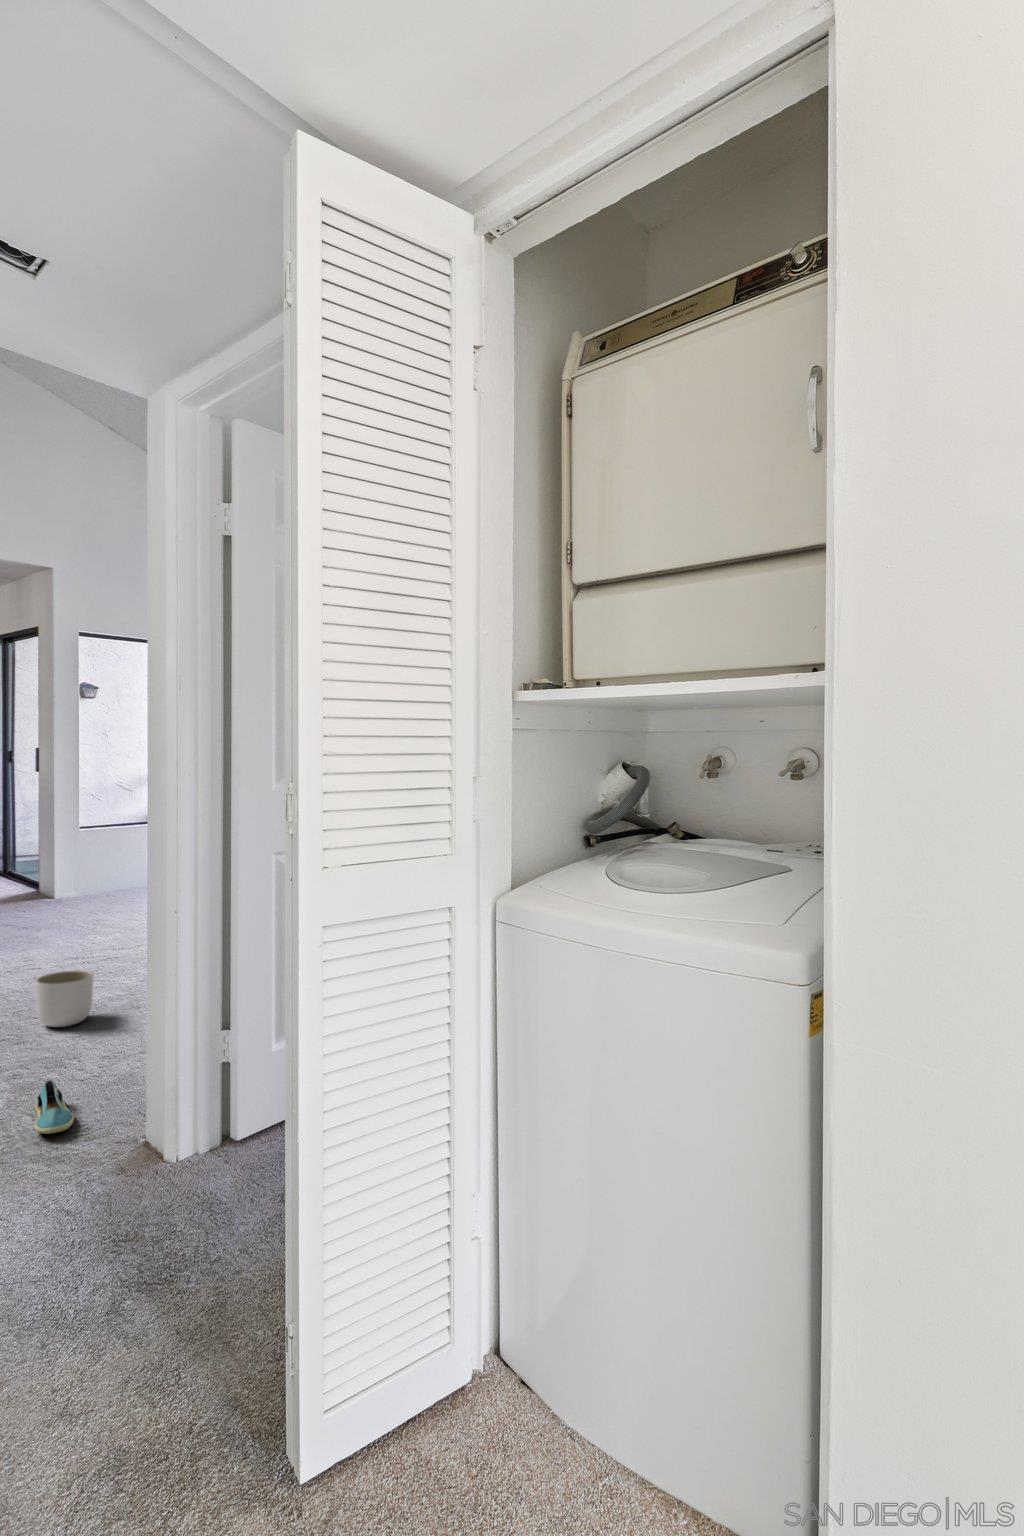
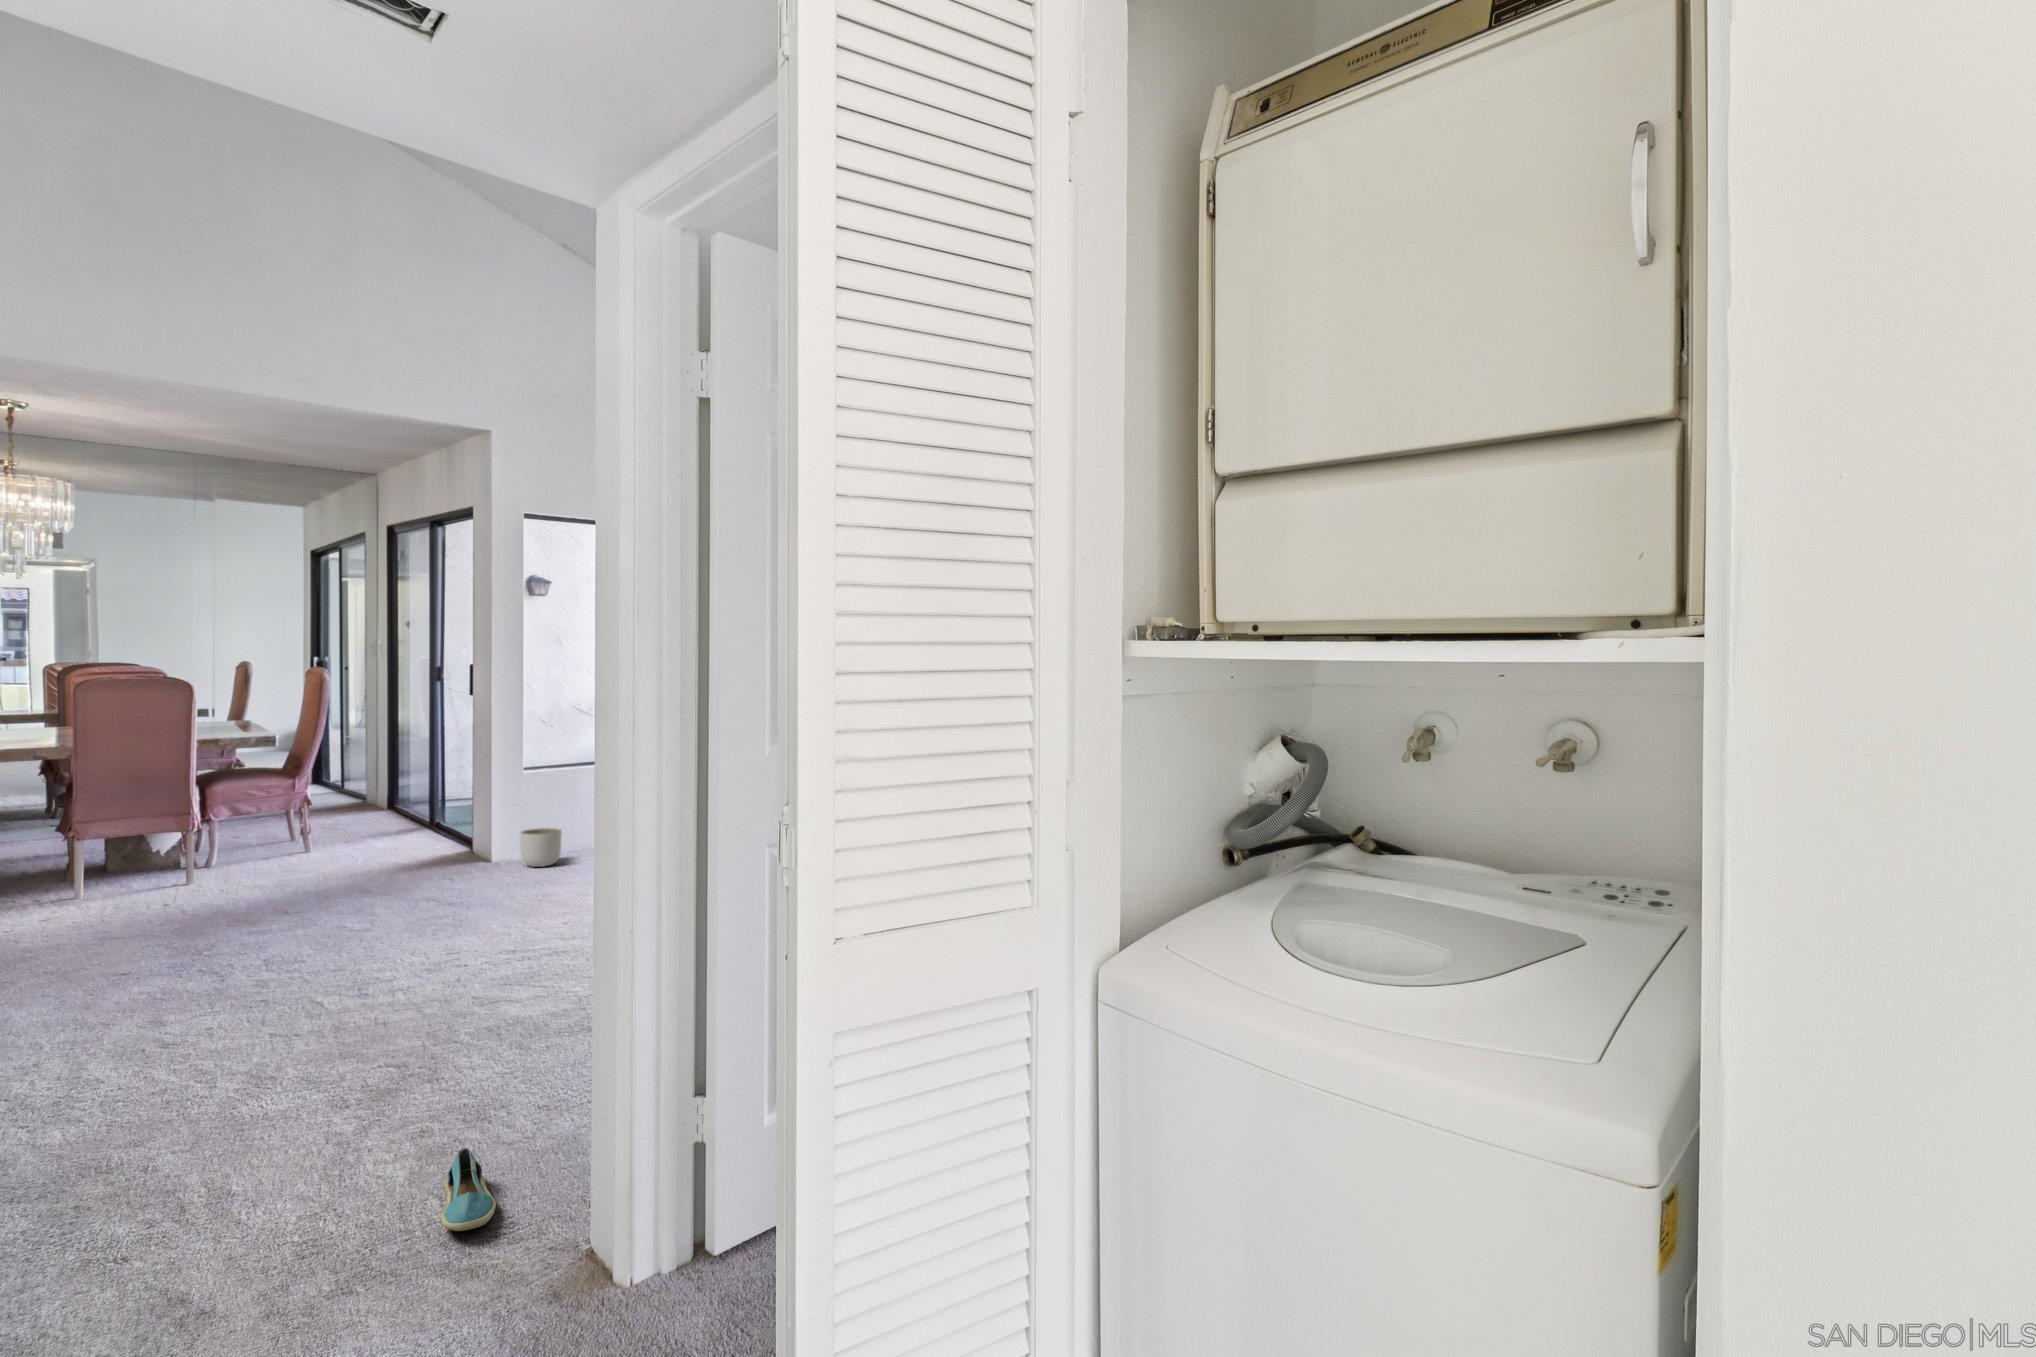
planter: present [35,970,93,1027] -> present [520,828,562,867]

